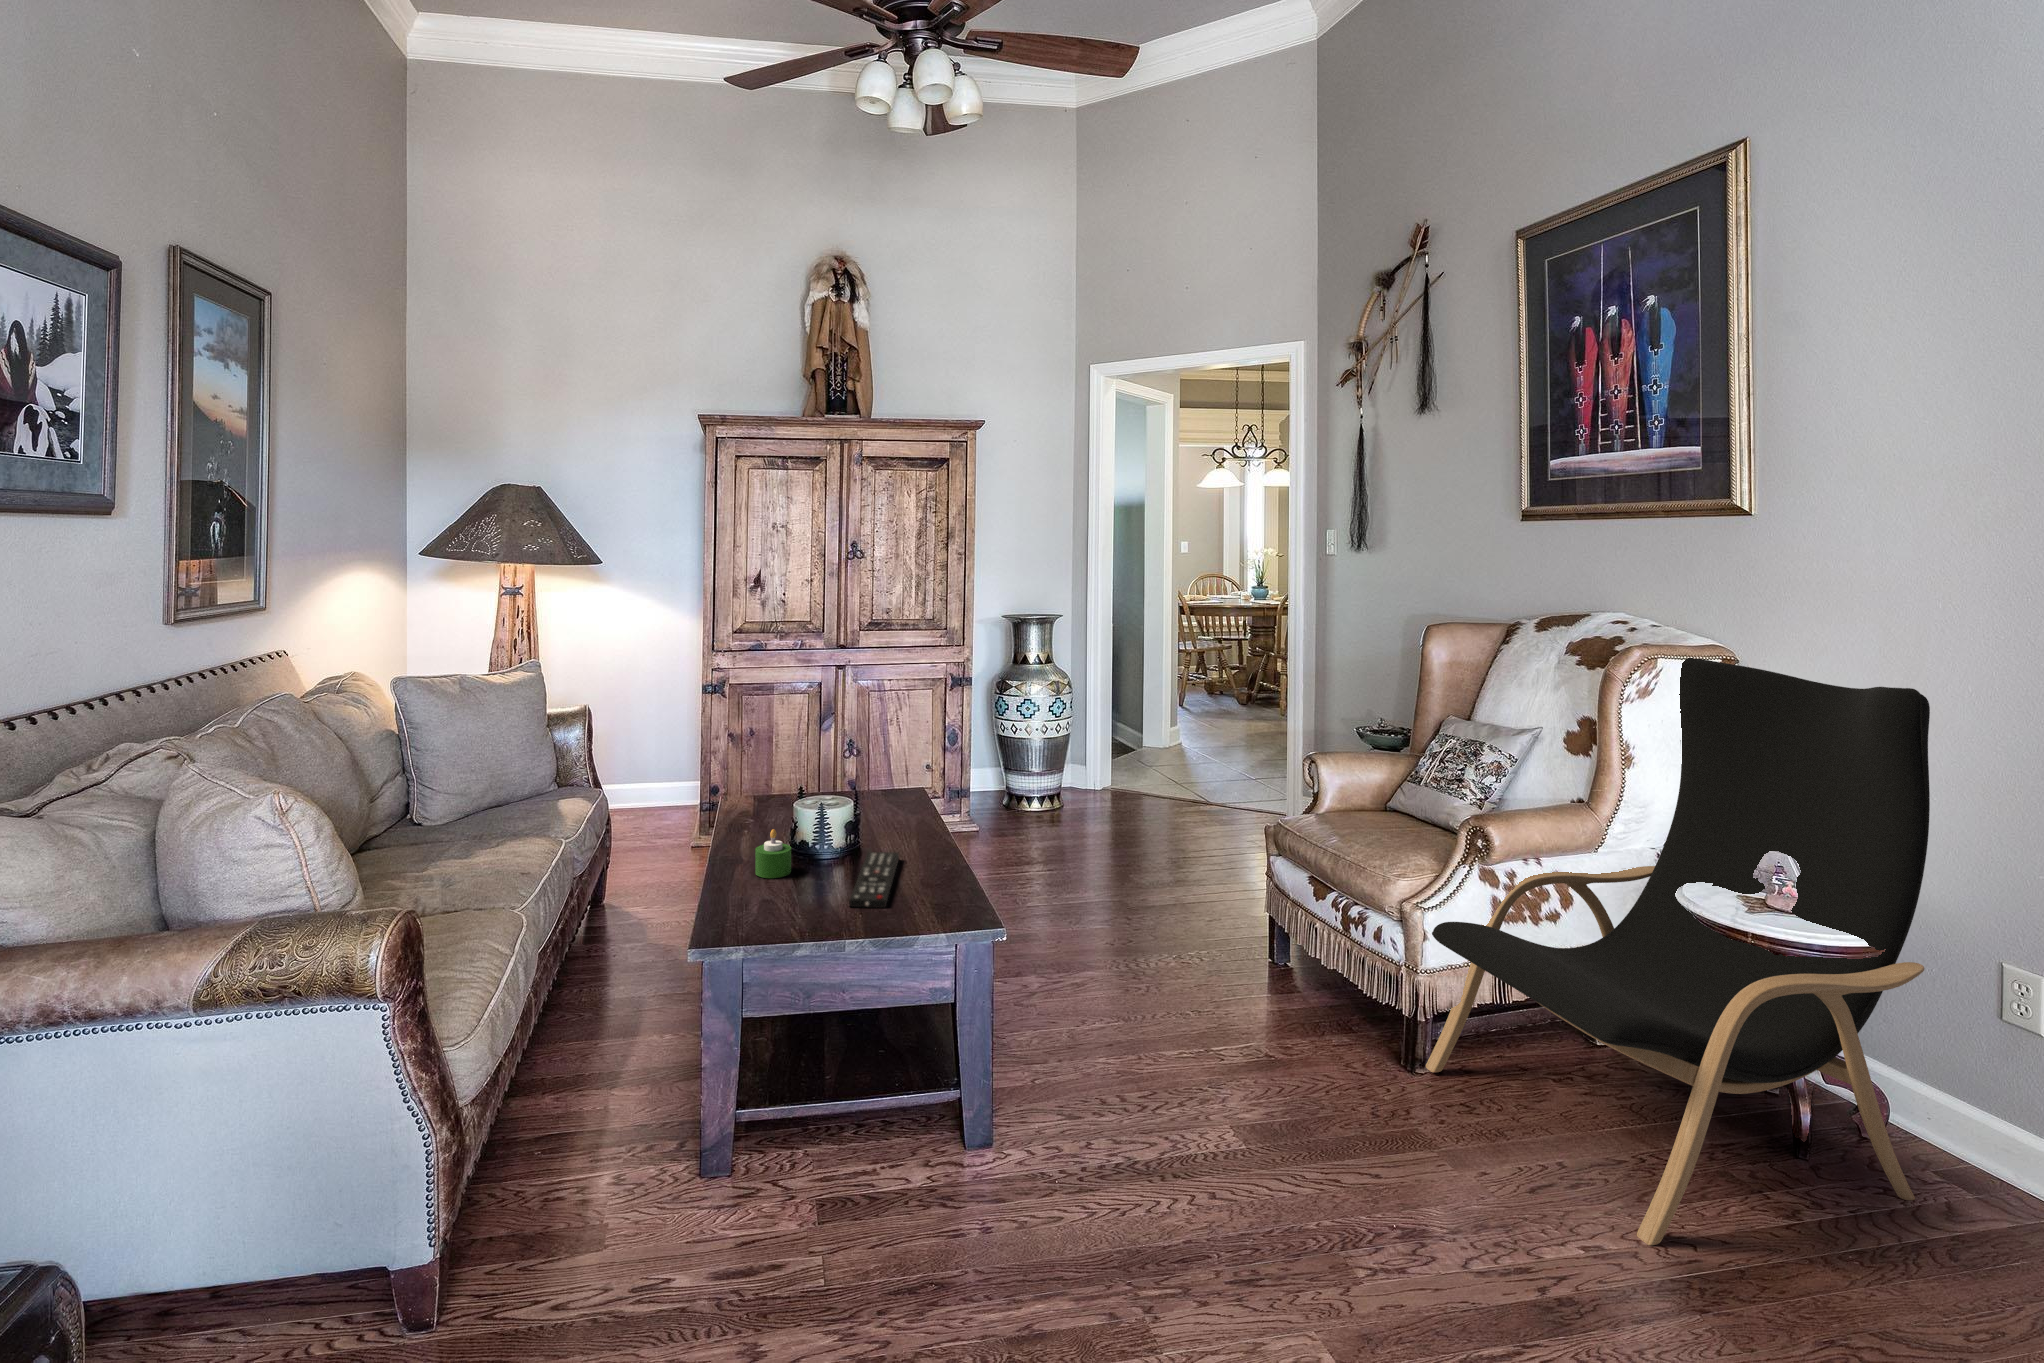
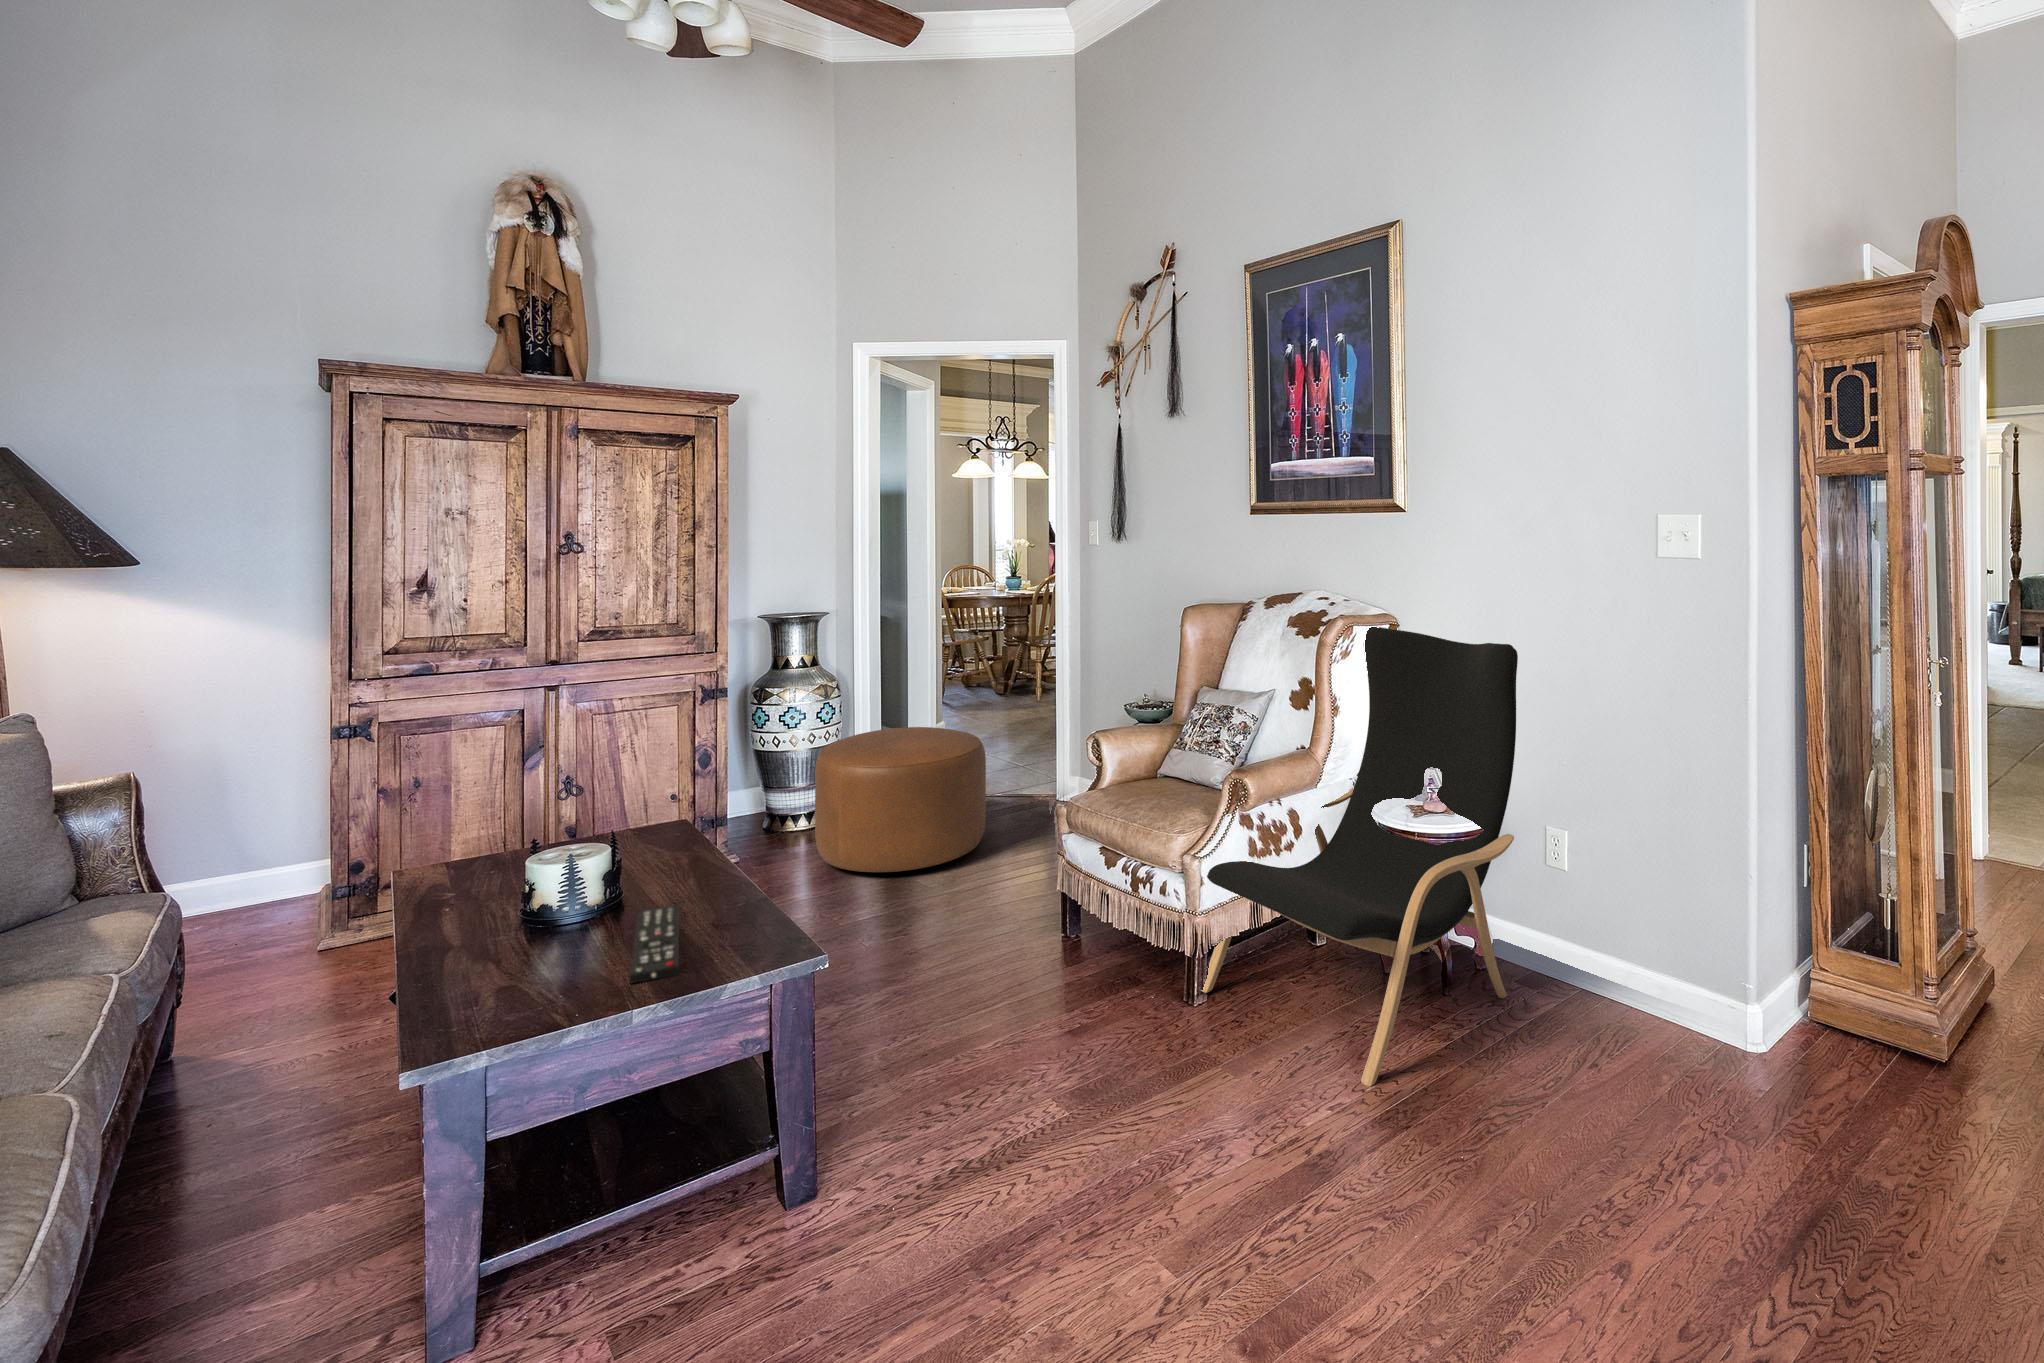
ottoman: none [1042,736,1205,876] -> present [815,727,986,872]
candle: present [755,829,791,878] -> none [479,910,533,973]

